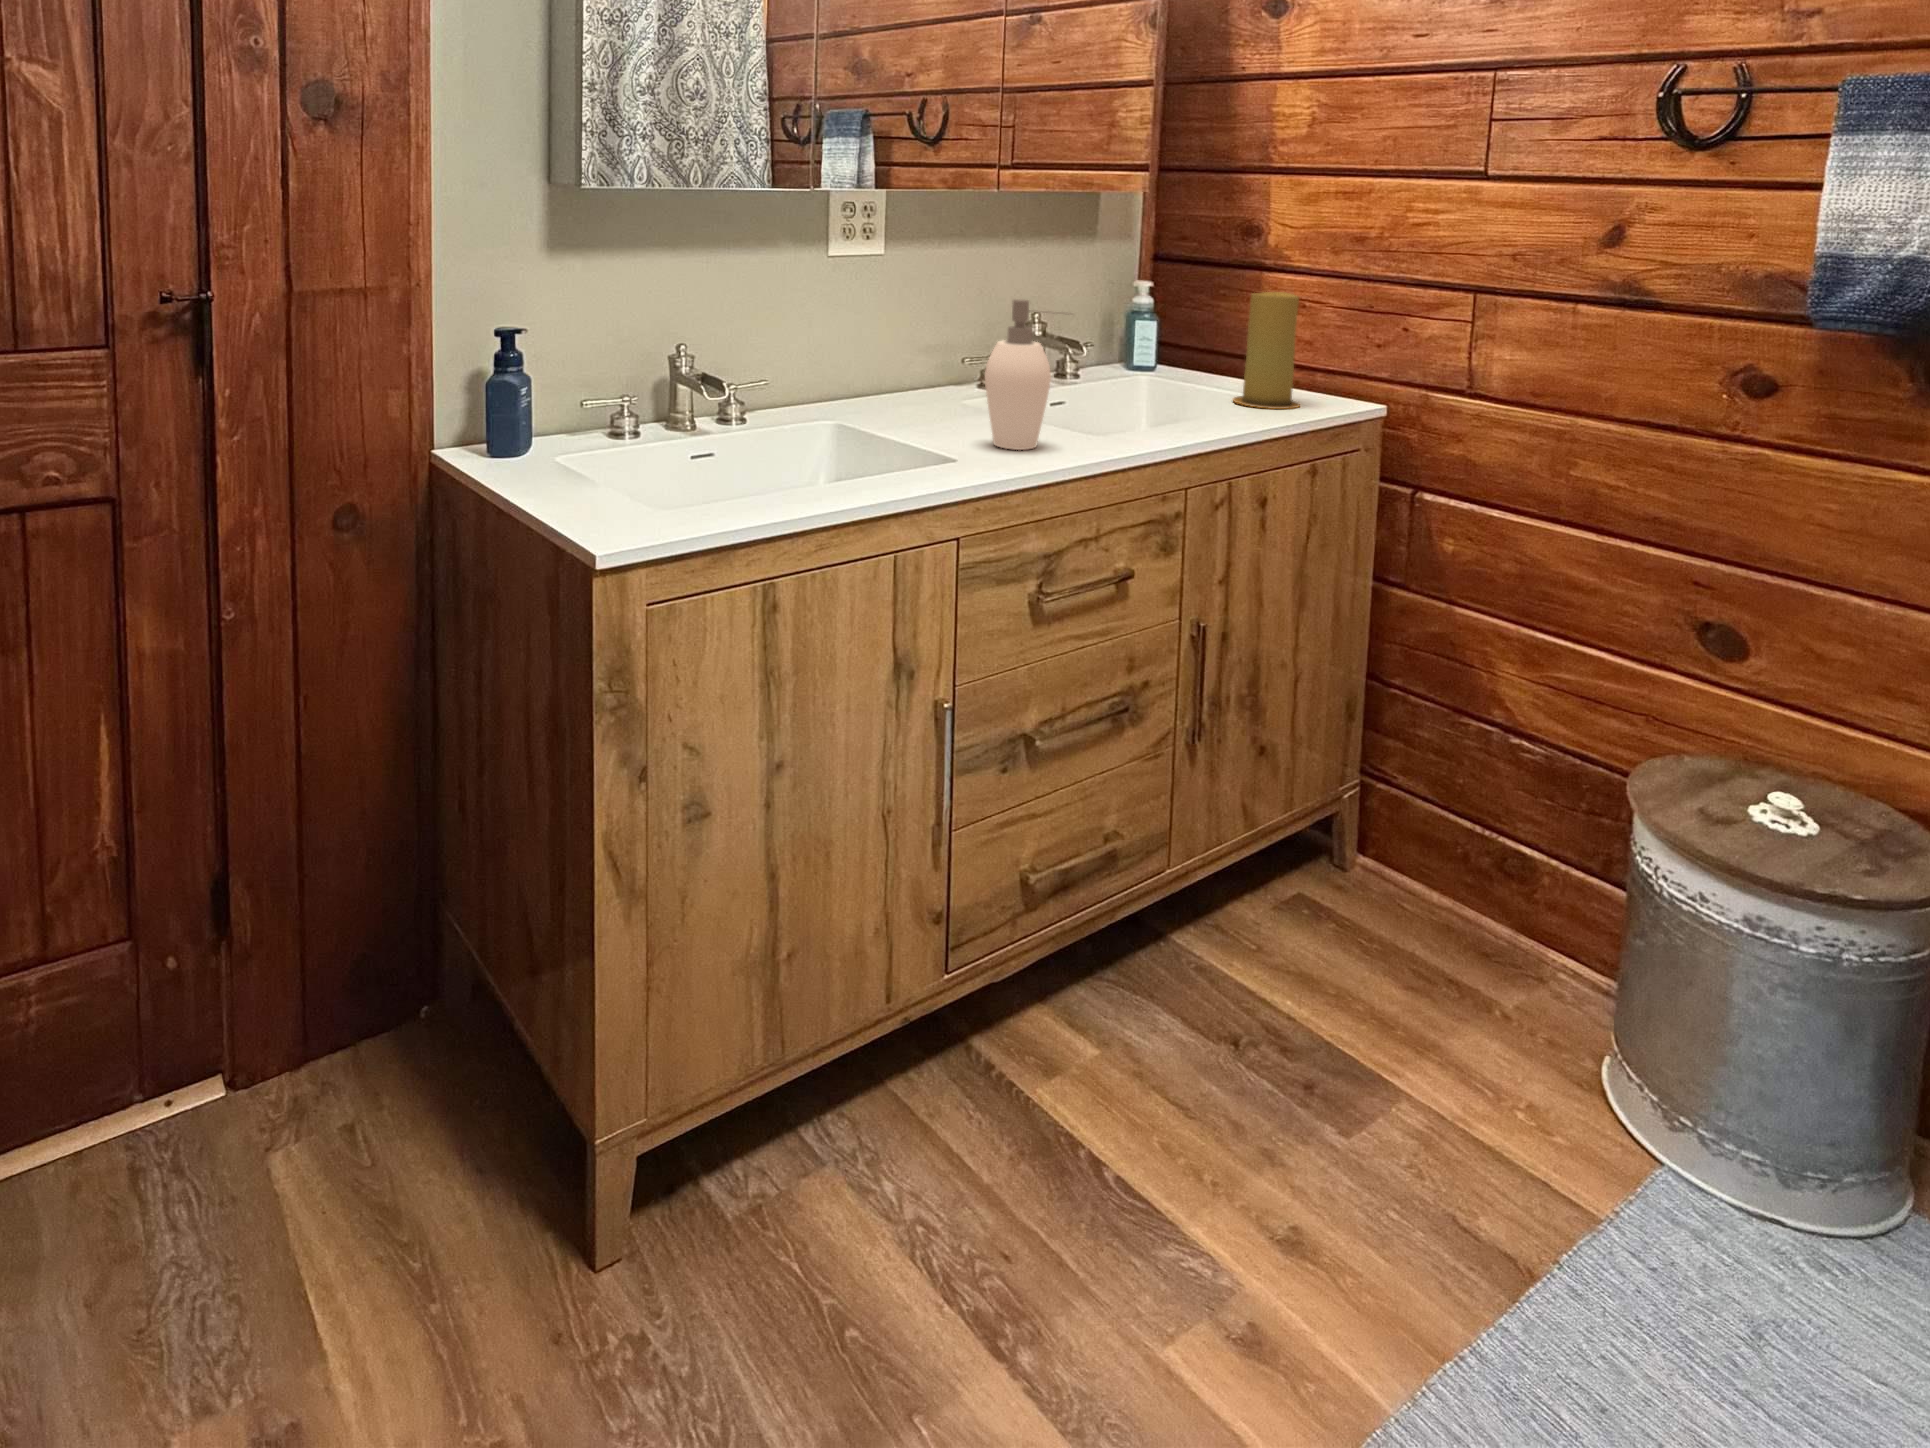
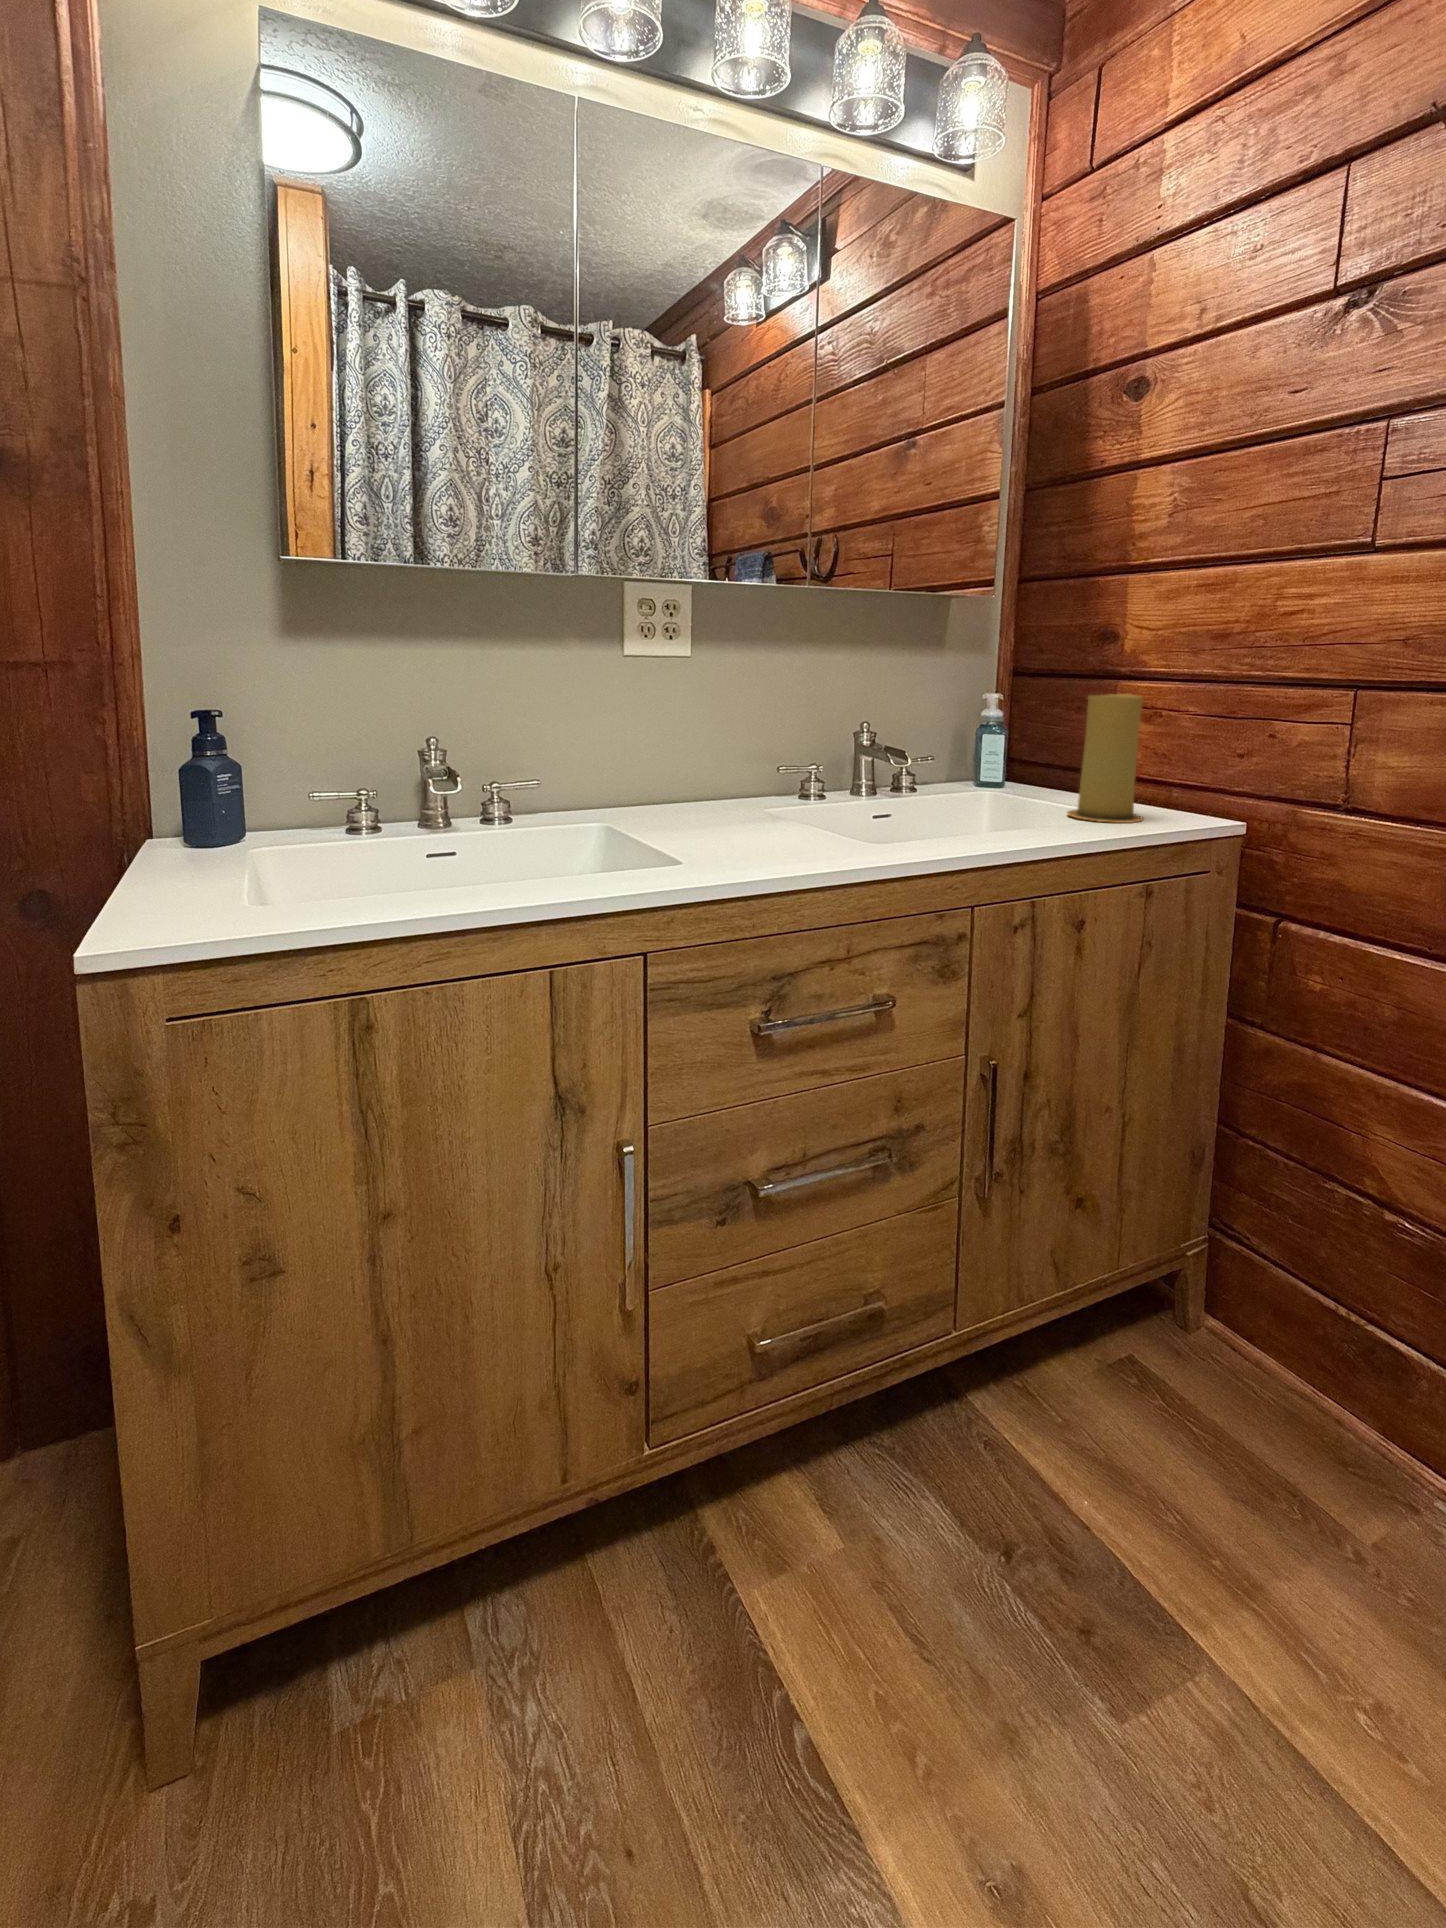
soap dispenser: present [985,299,1051,450] -> none [733,685,826,855]

